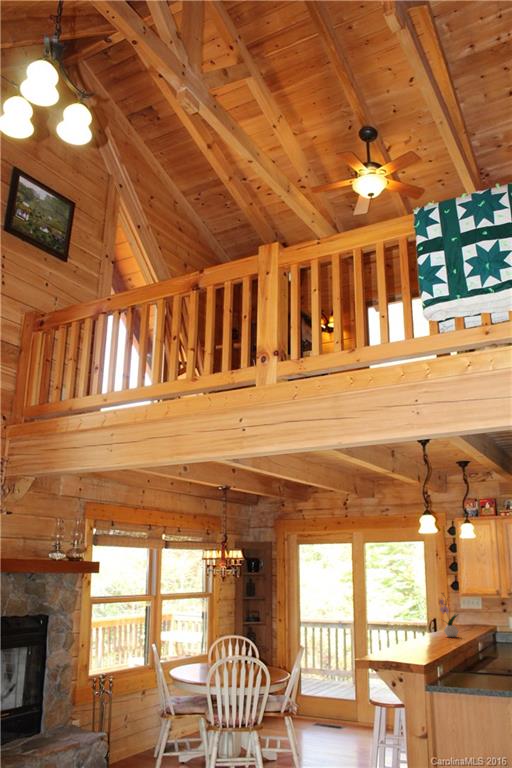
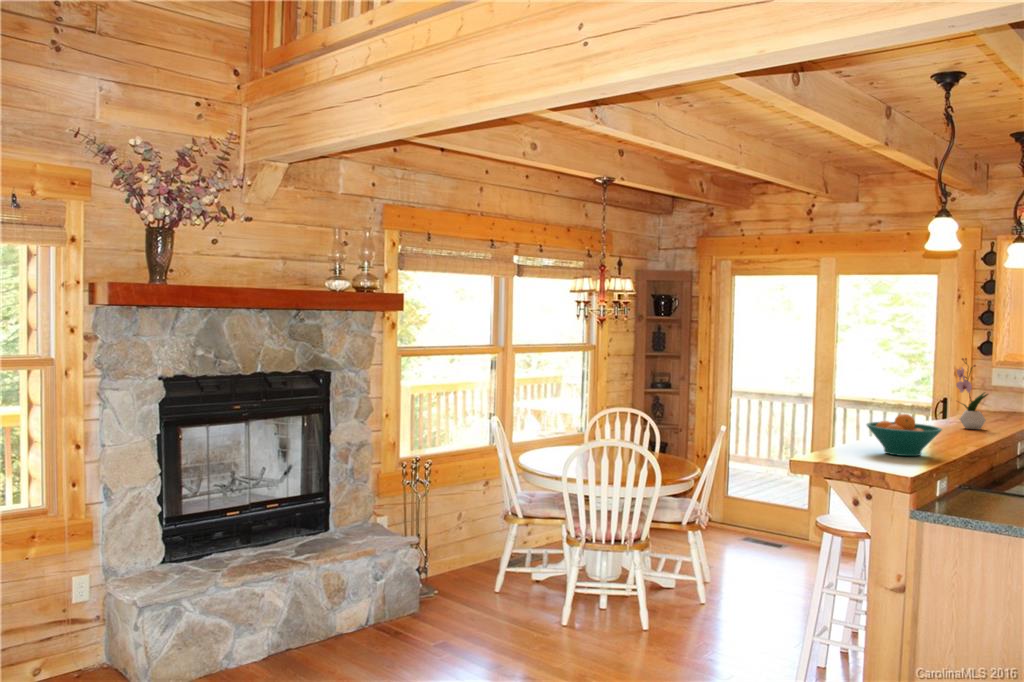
fruit bowl: none [394,627,436,653] -> present [867,414,942,456]

